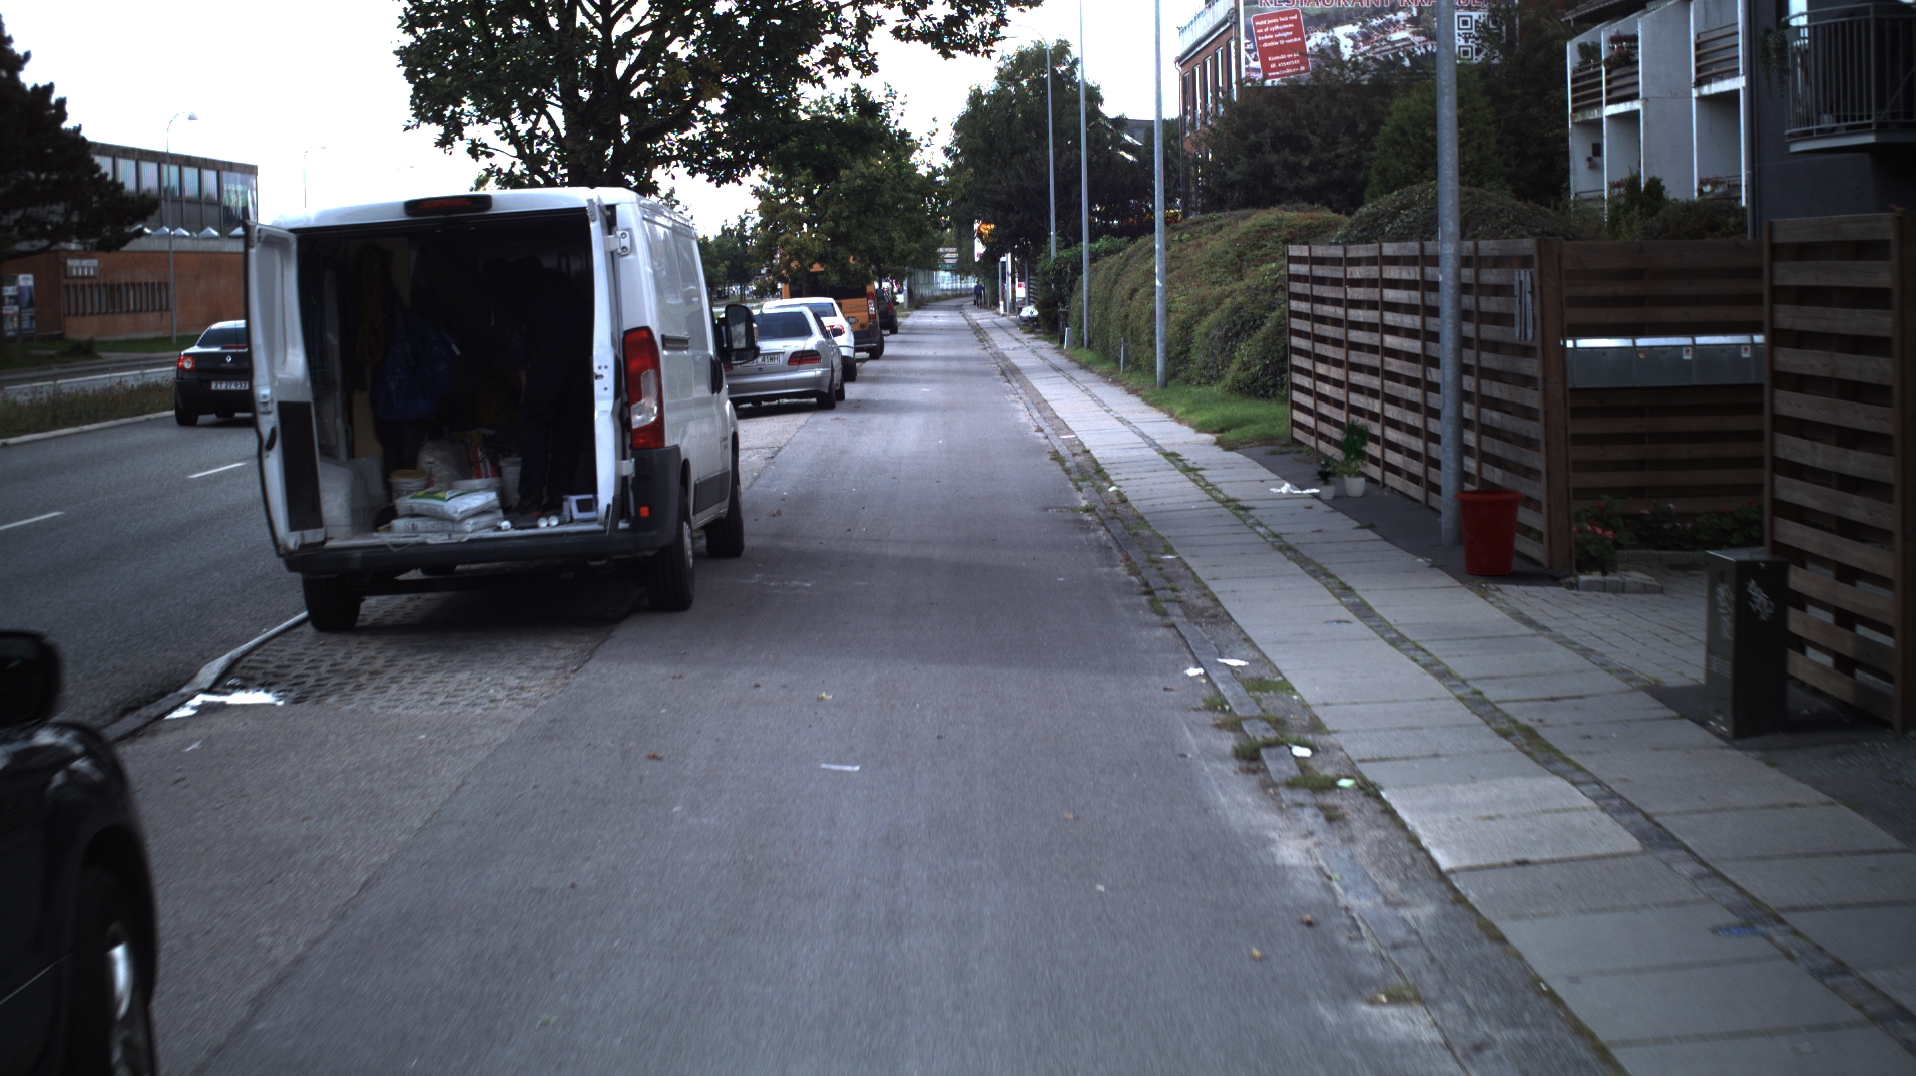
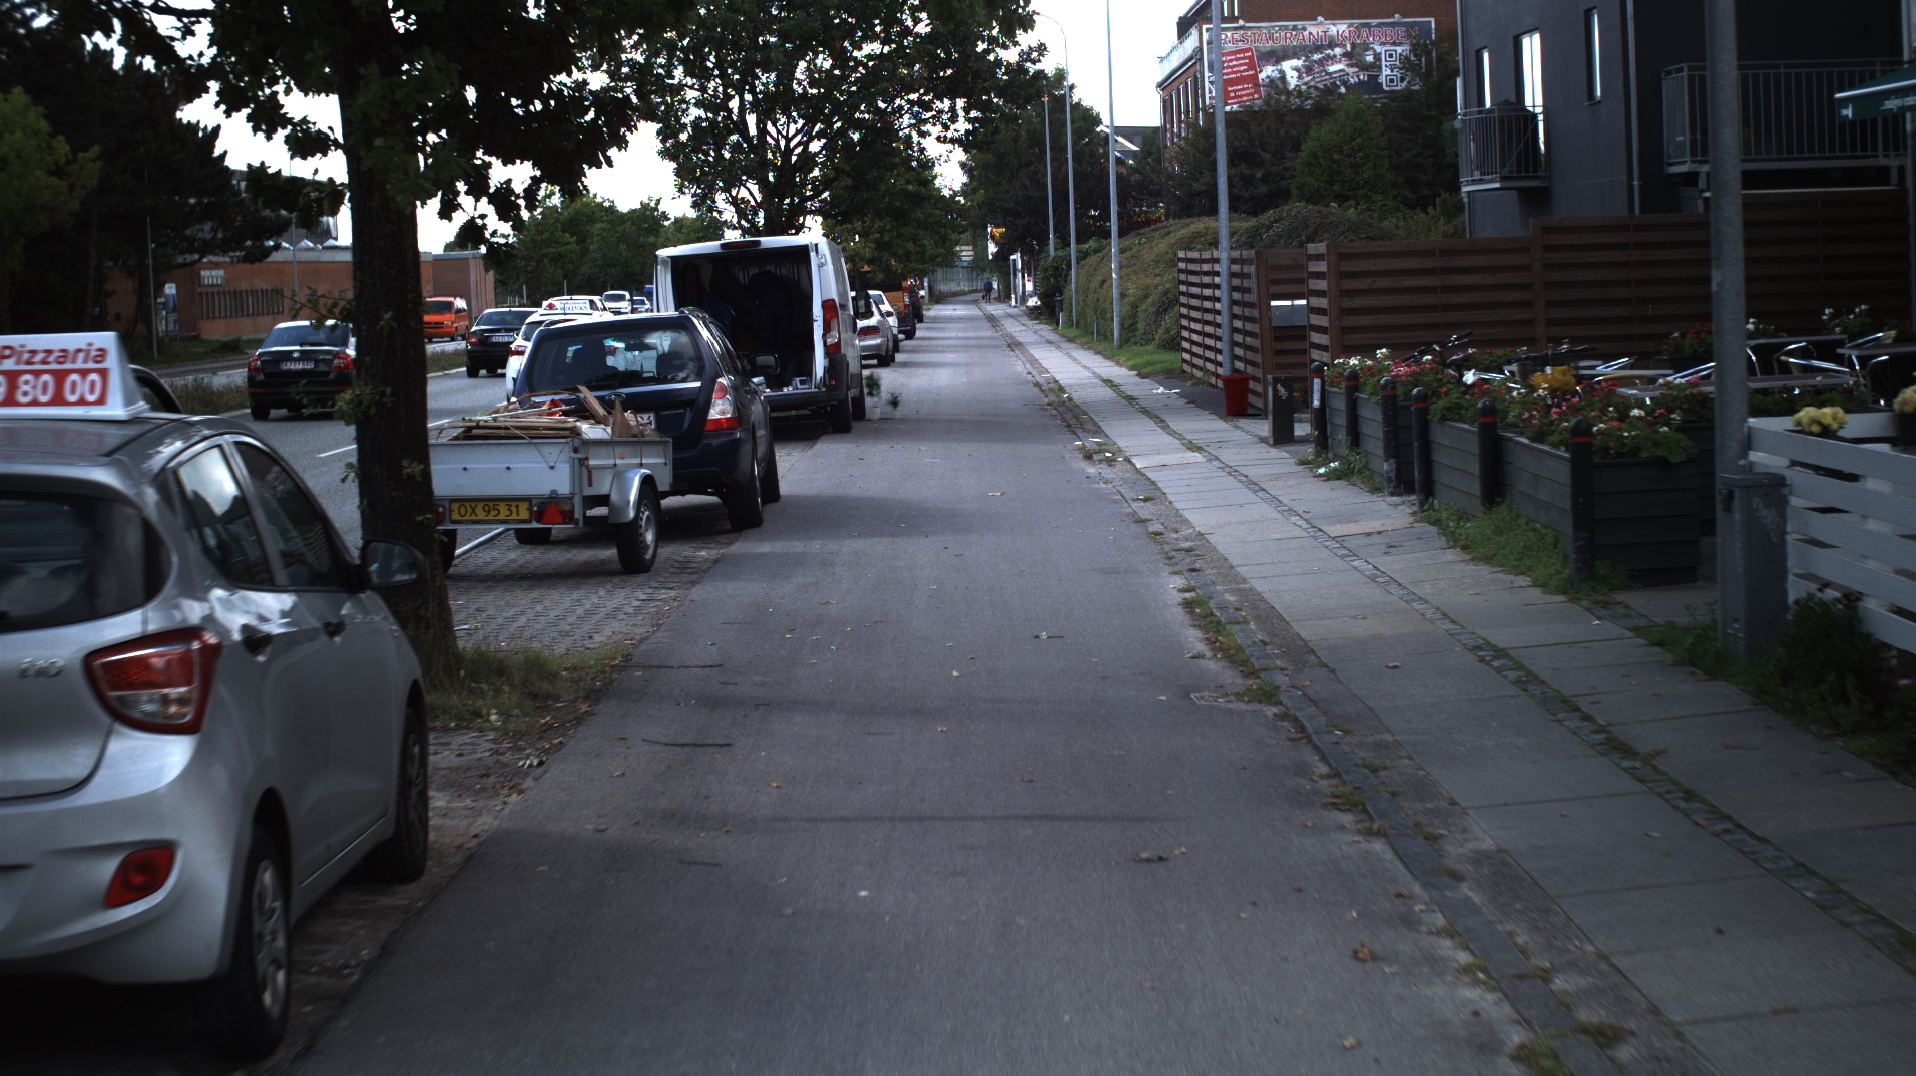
potted plant: present [1312,419,1372,500] -> present [862,371,903,420]

